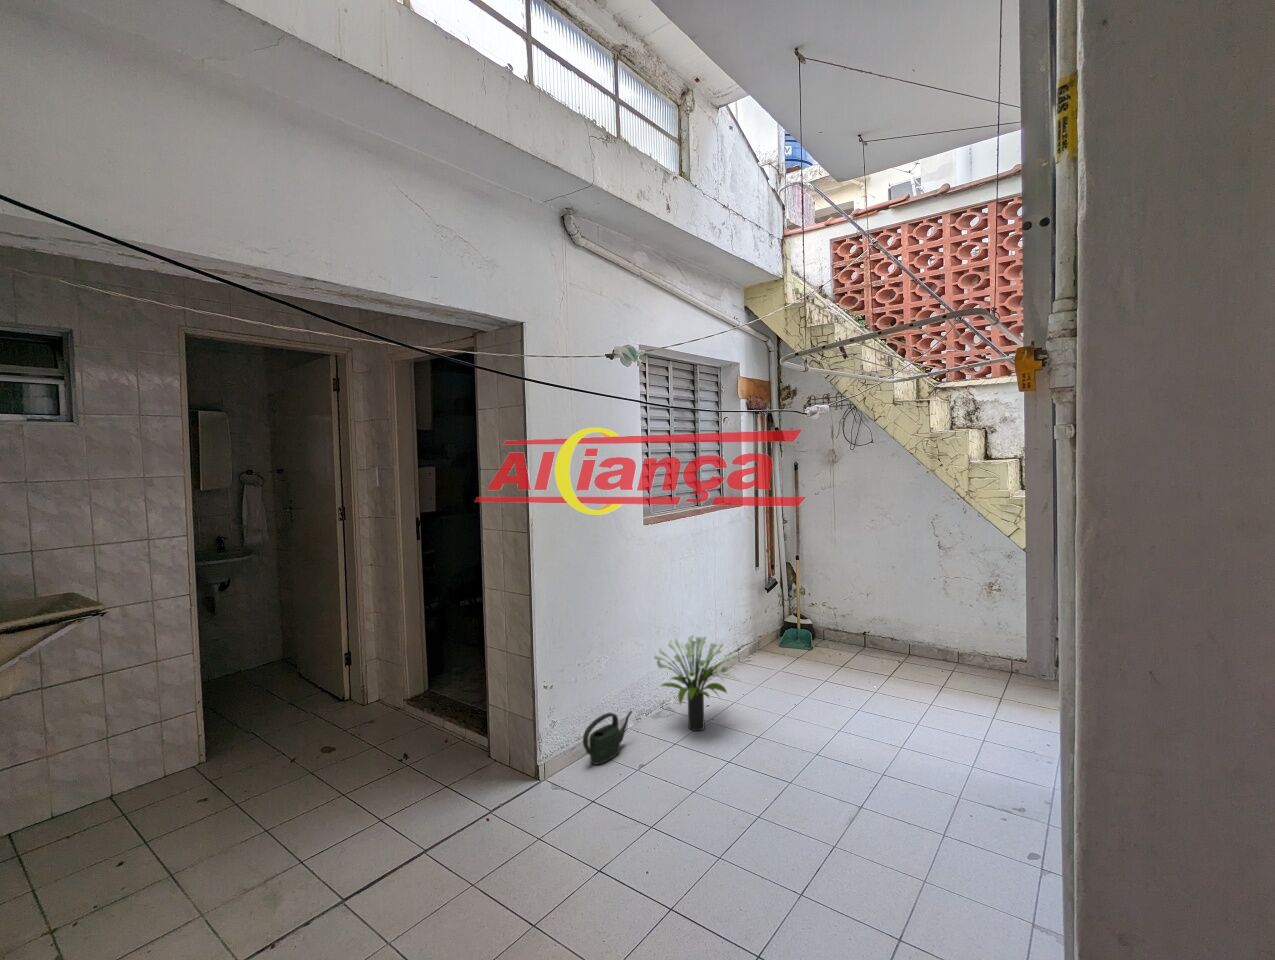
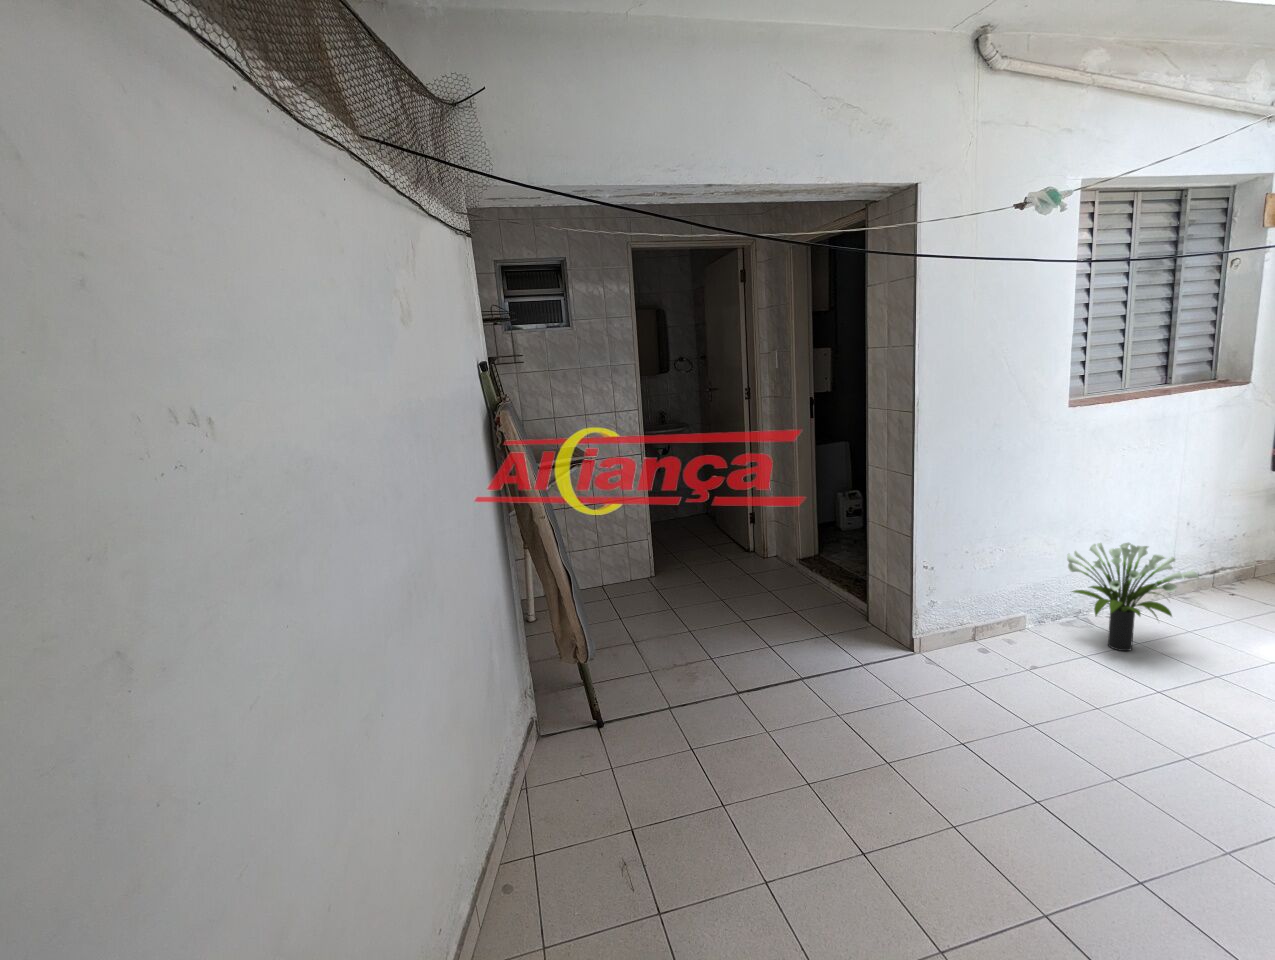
watering can: present [583,711,632,765] -> none [963,606,1029,653]

